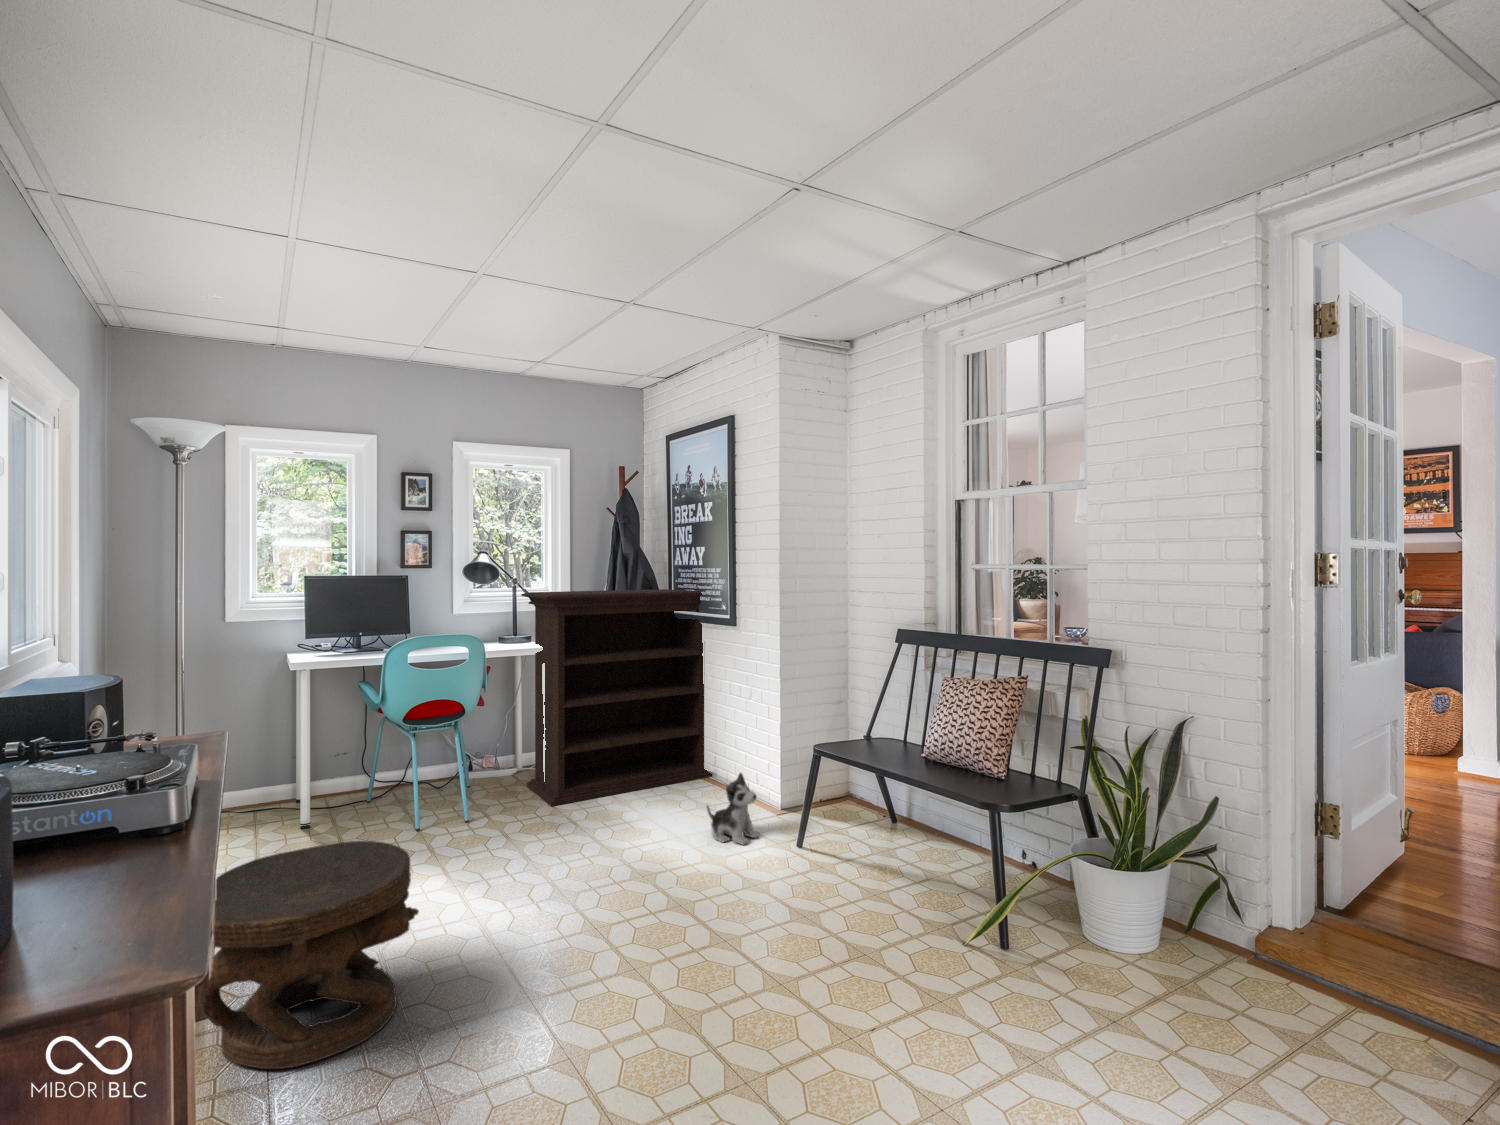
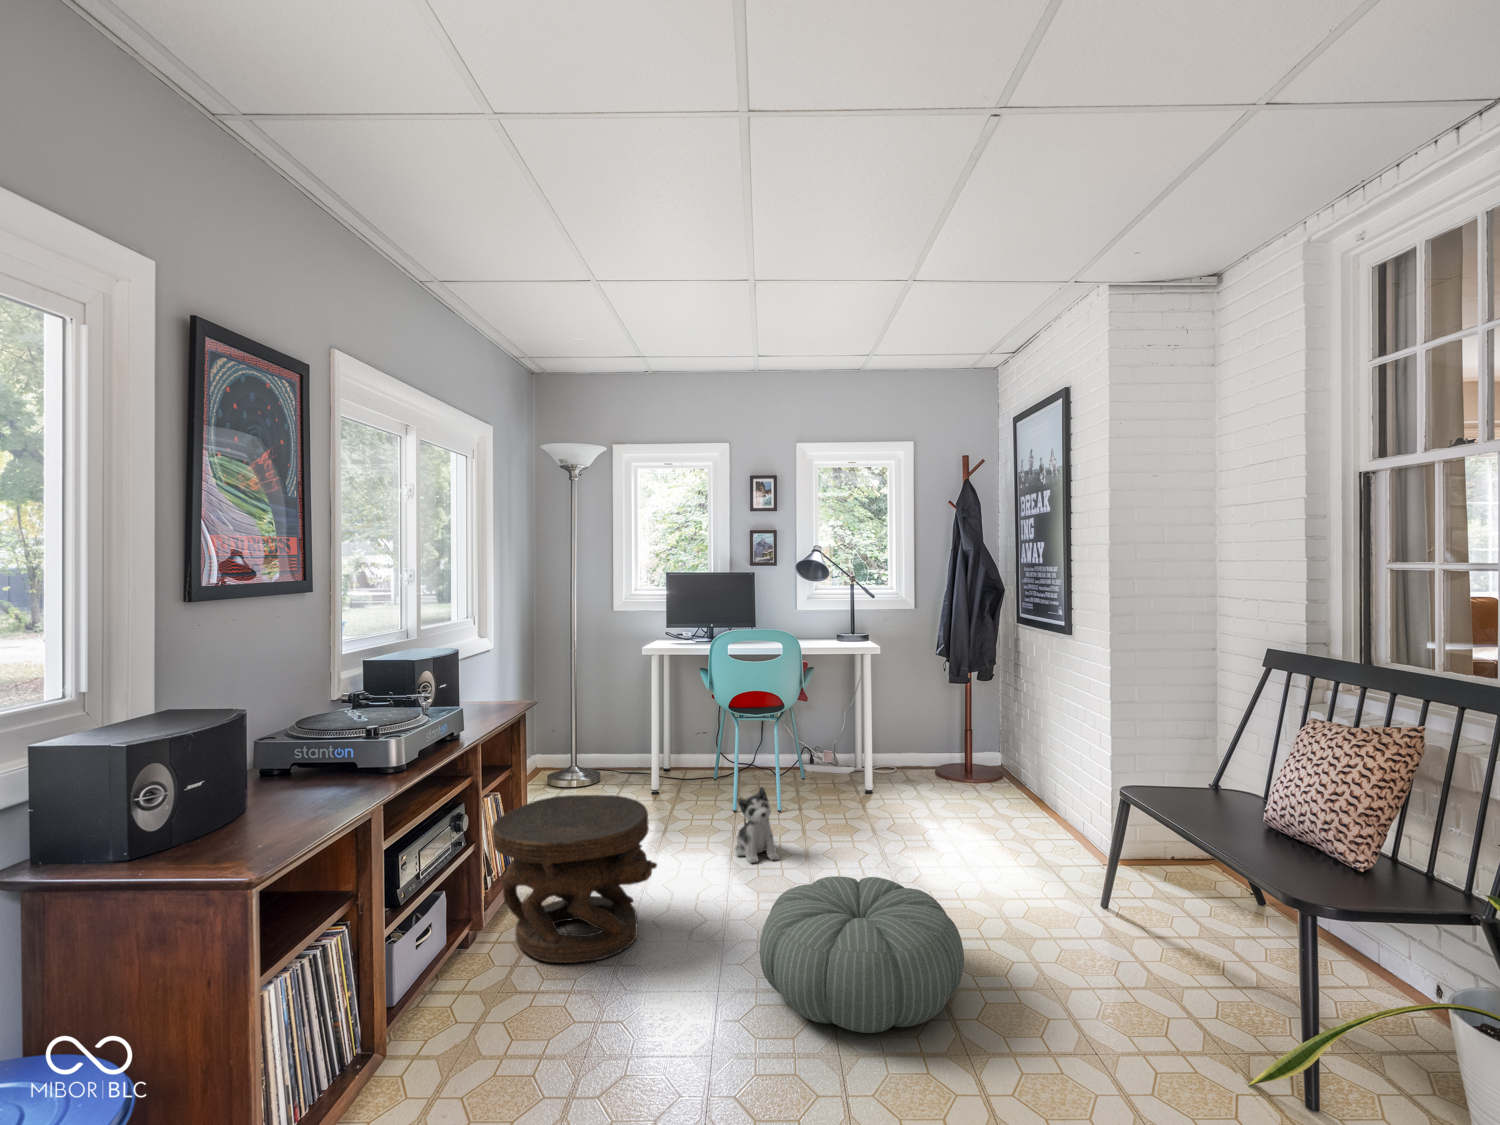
bookshelf: present [521,589,712,806] -> none [851,590,1060,805]
plush toy: present [707,773,760,845] -> present [735,787,779,863]
pouf: none [567,865,763,1016] -> present [760,876,964,1033]

